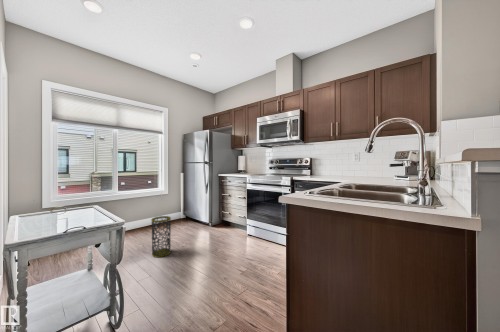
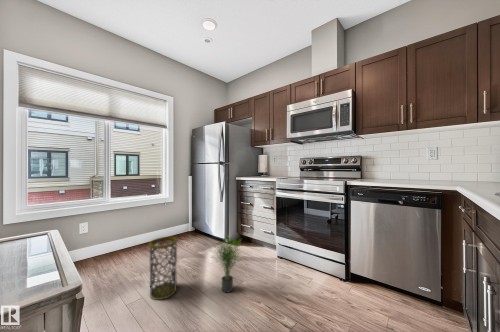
potted plant: none [193,213,218,253] -> present [212,237,239,292]

